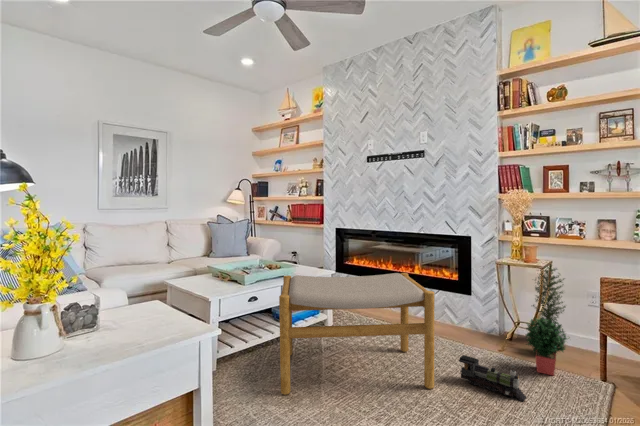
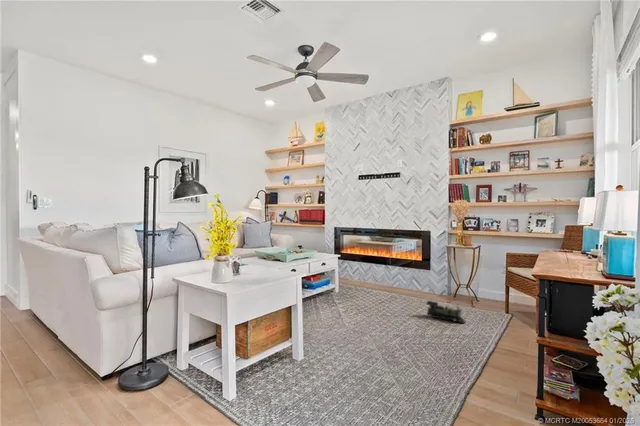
potted plant: present [526,265,570,375] -> none [465,247,492,313]
footstool: present [279,273,435,395] -> none [313,253,412,324]

